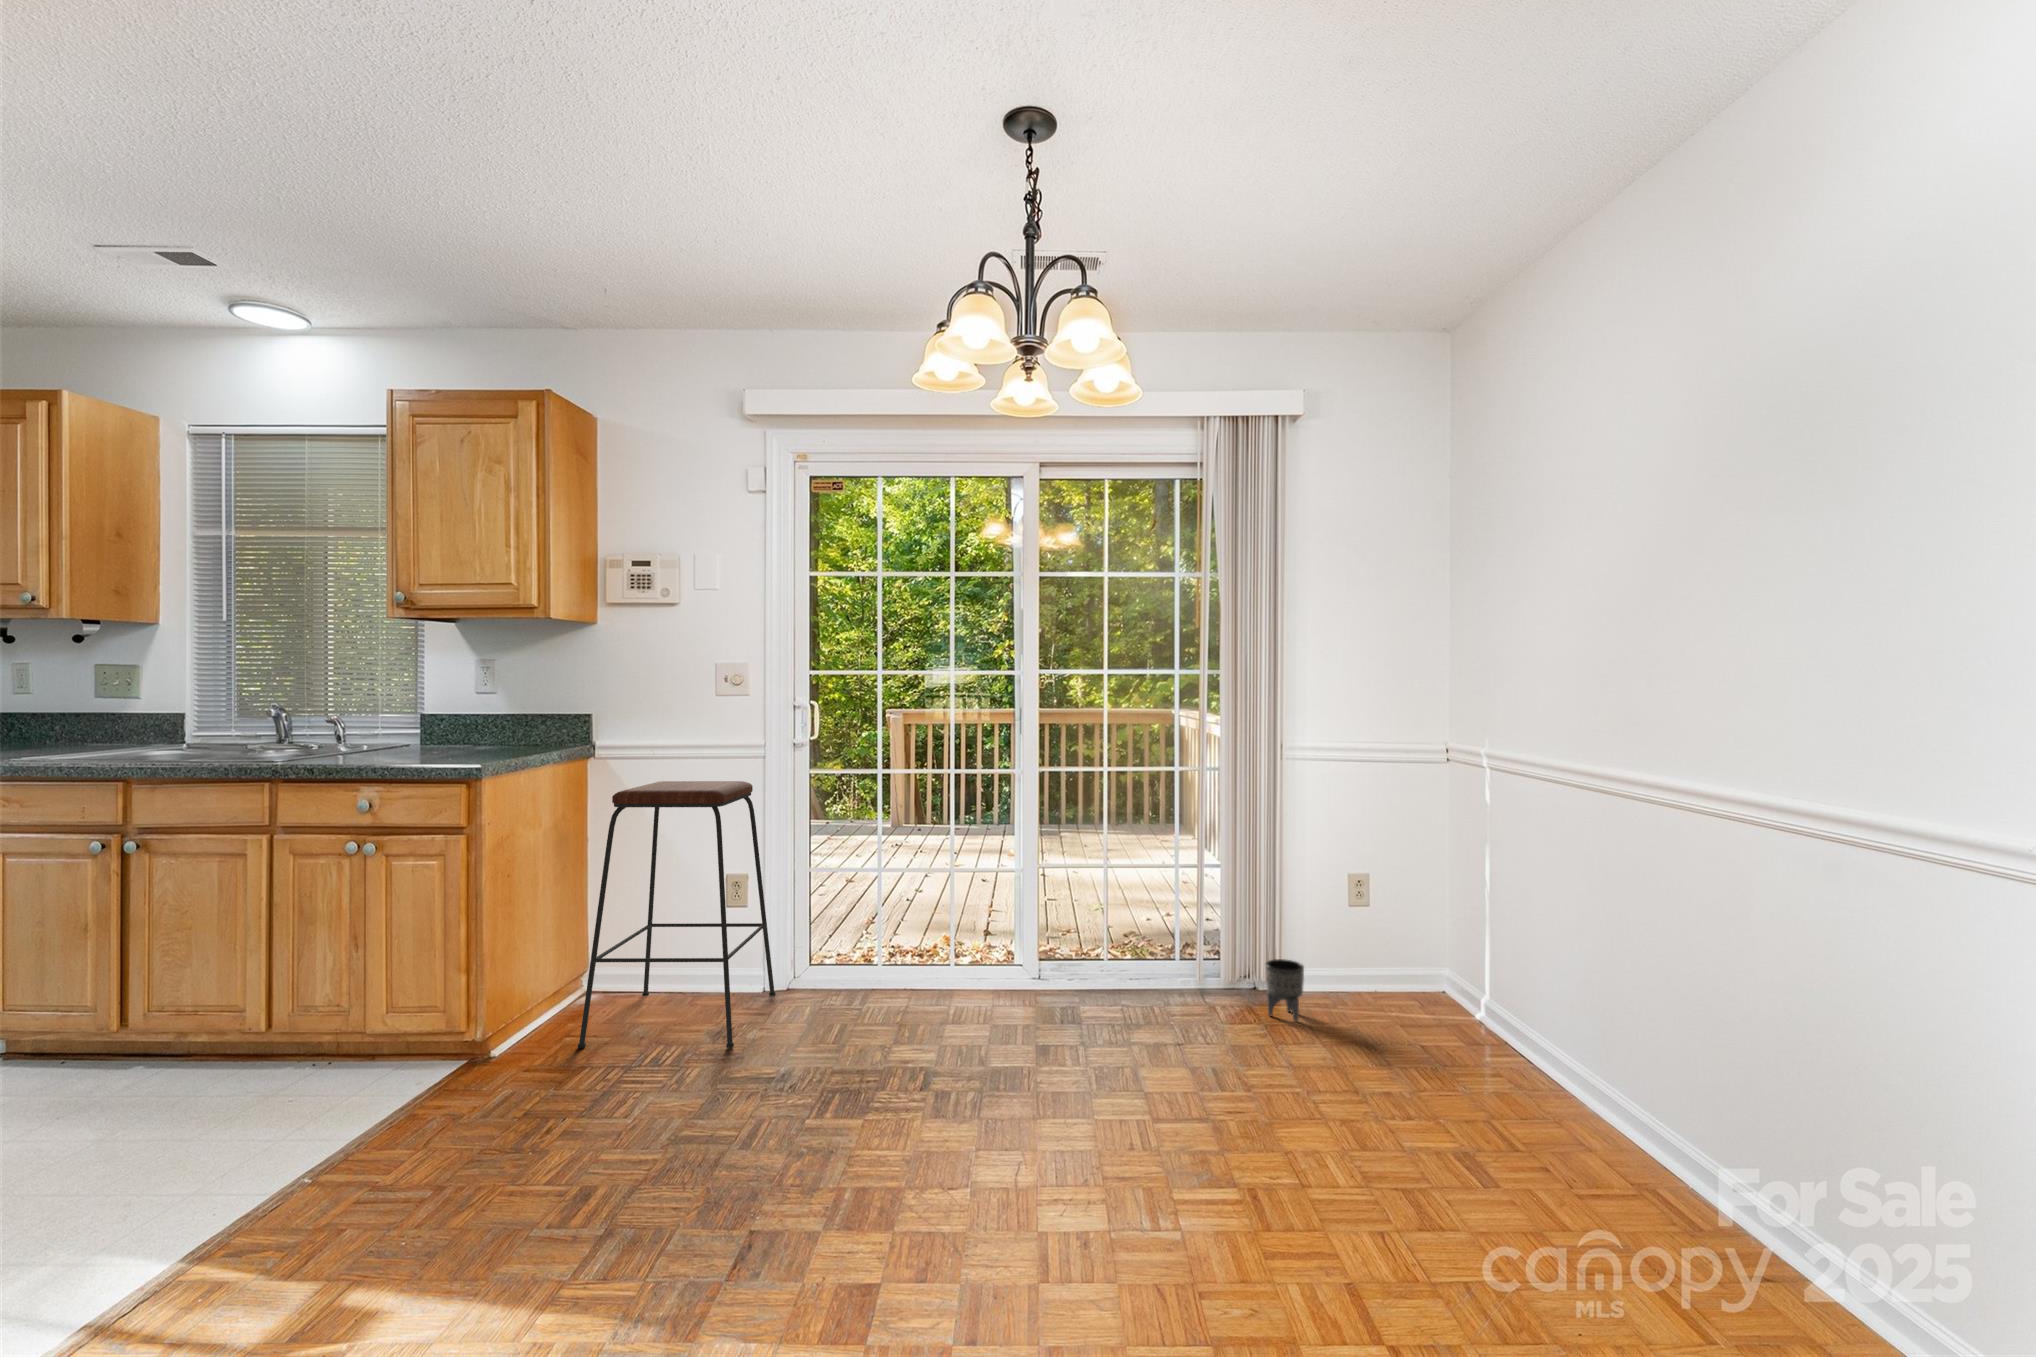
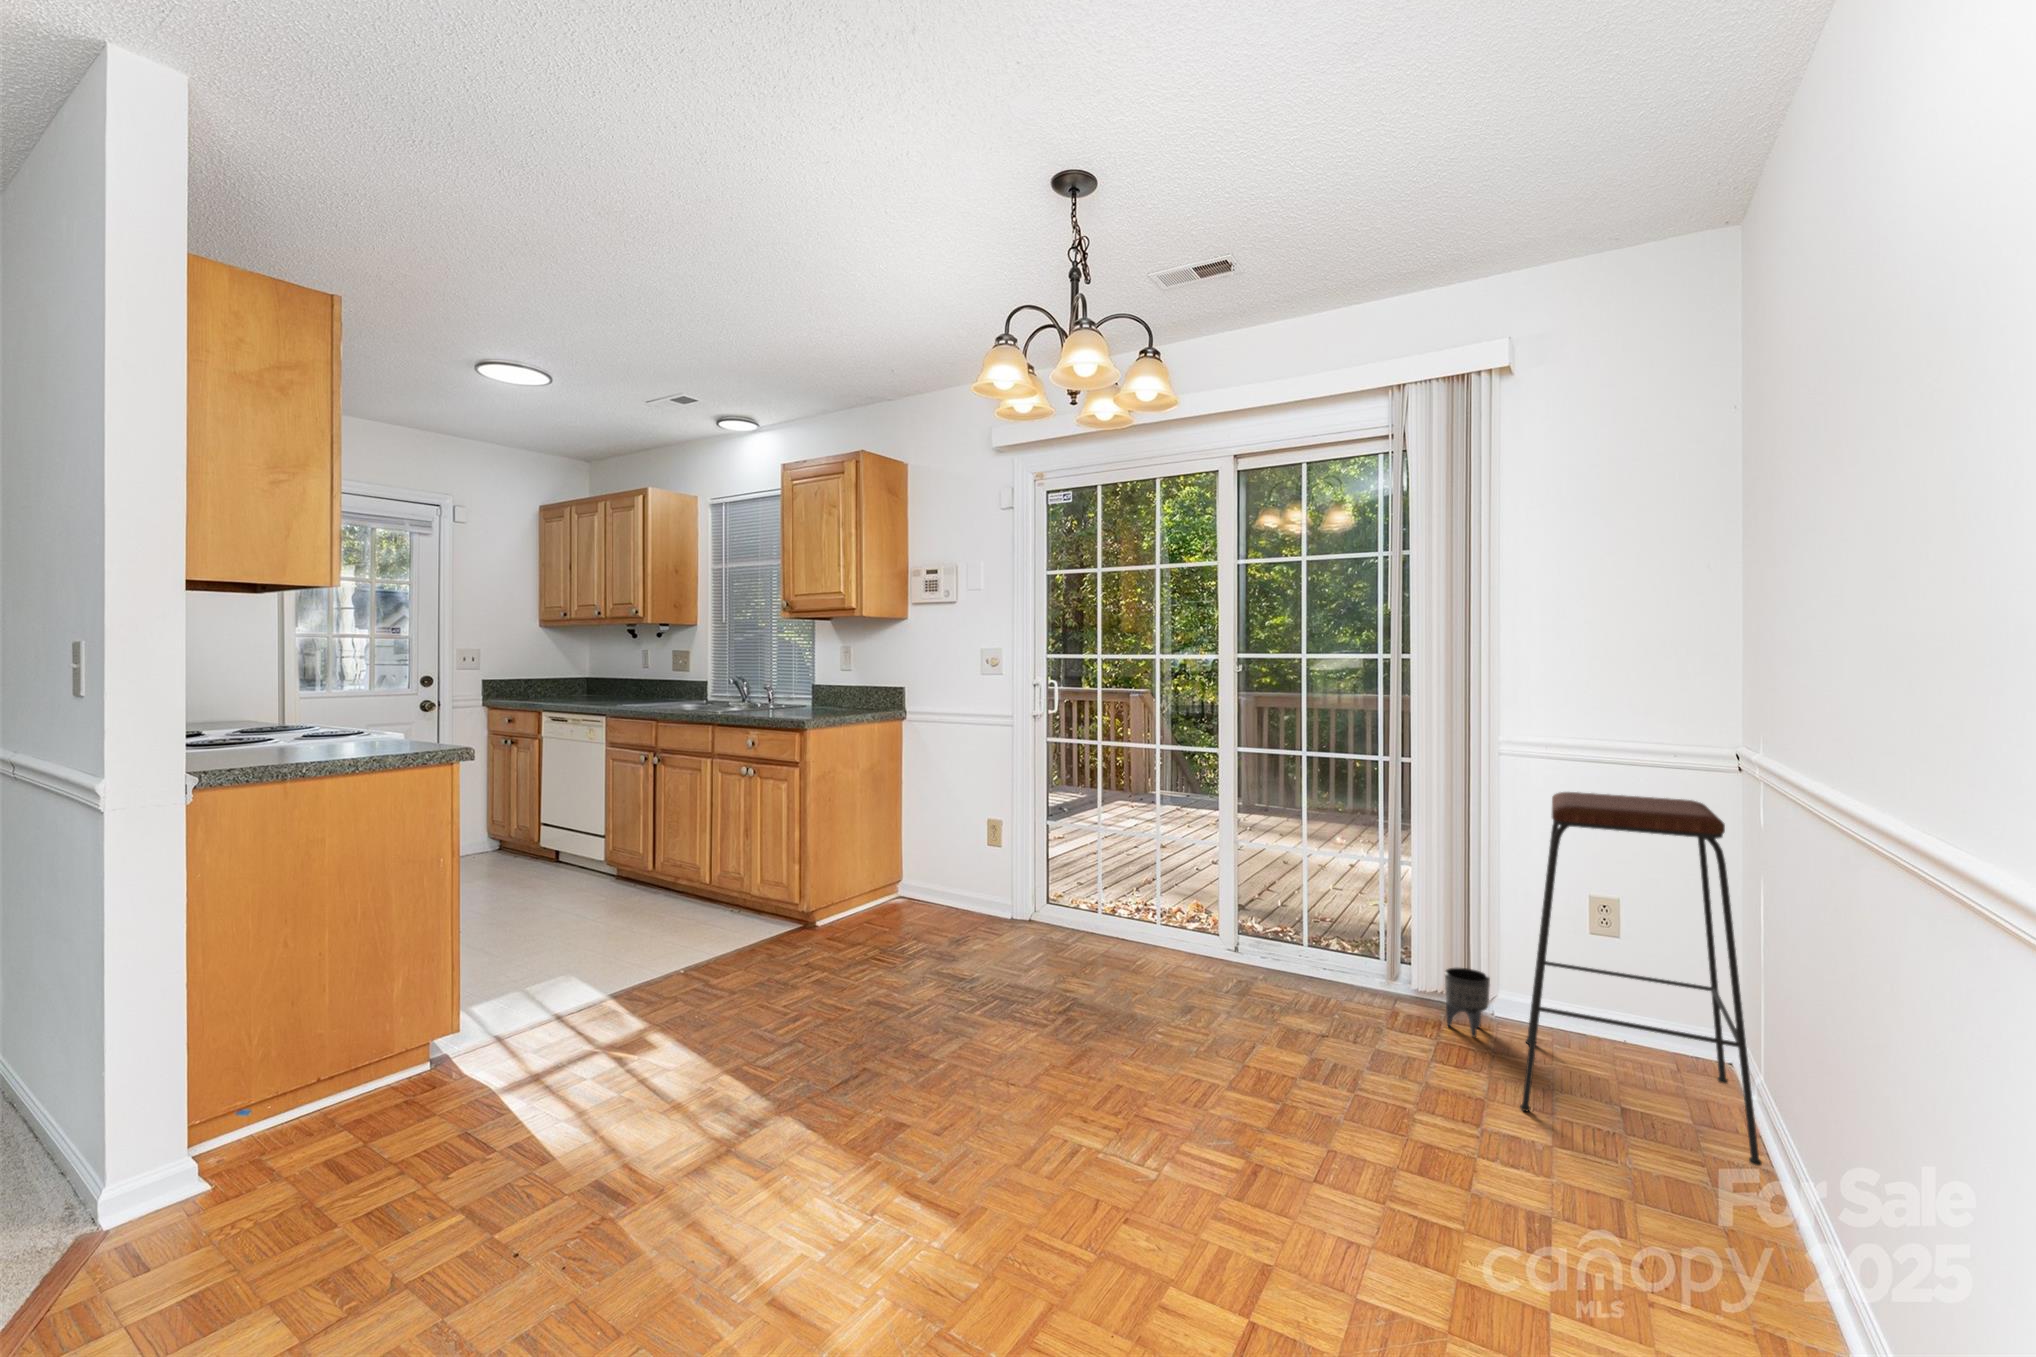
bar stool: present [578,781,776,1048] -> present [1520,792,1762,1166]

